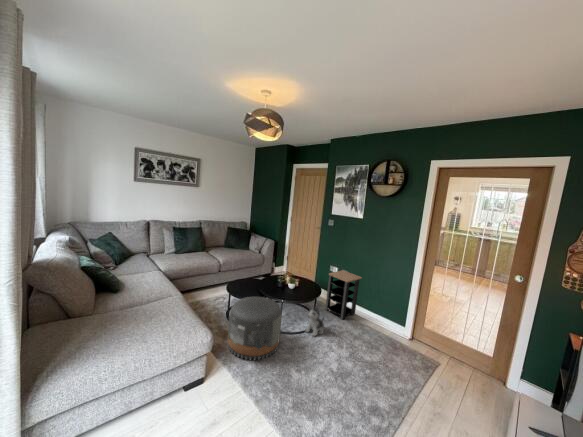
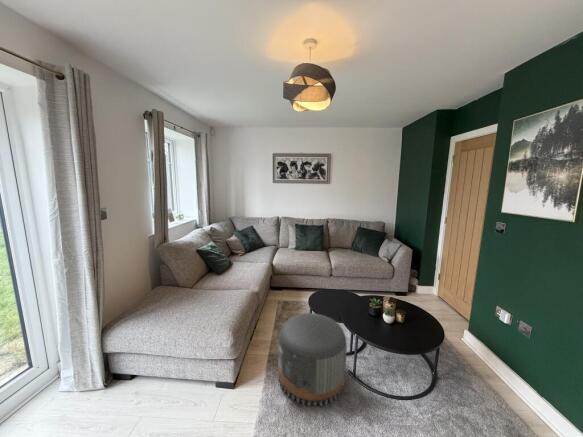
side table: present [325,270,362,319] -> none [466,317,564,421]
plush toy: present [305,307,324,336] -> none [395,361,440,421]

